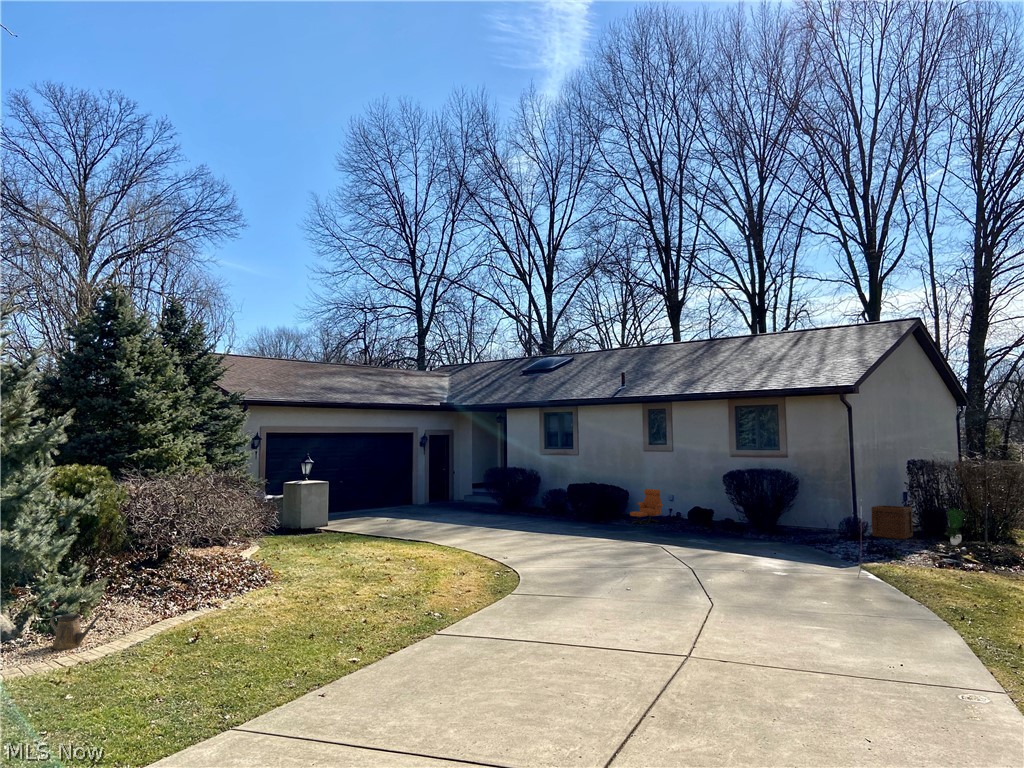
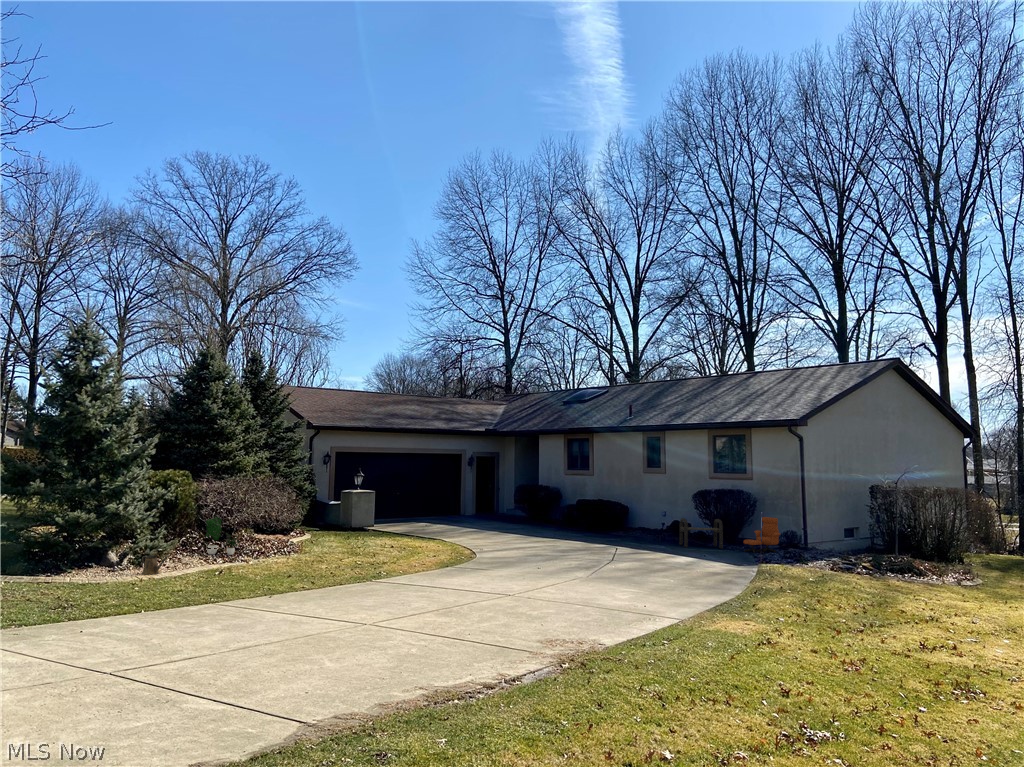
lounge chair: present [630,489,663,524] -> present [744,517,780,552]
bench: none [708,502,760,536] -> present [679,518,723,548]
wooden crate: present [872,505,913,539] -> none [827,526,867,557]
potted plant: present [947,508,964,545] -> present [206,517,238,555]

